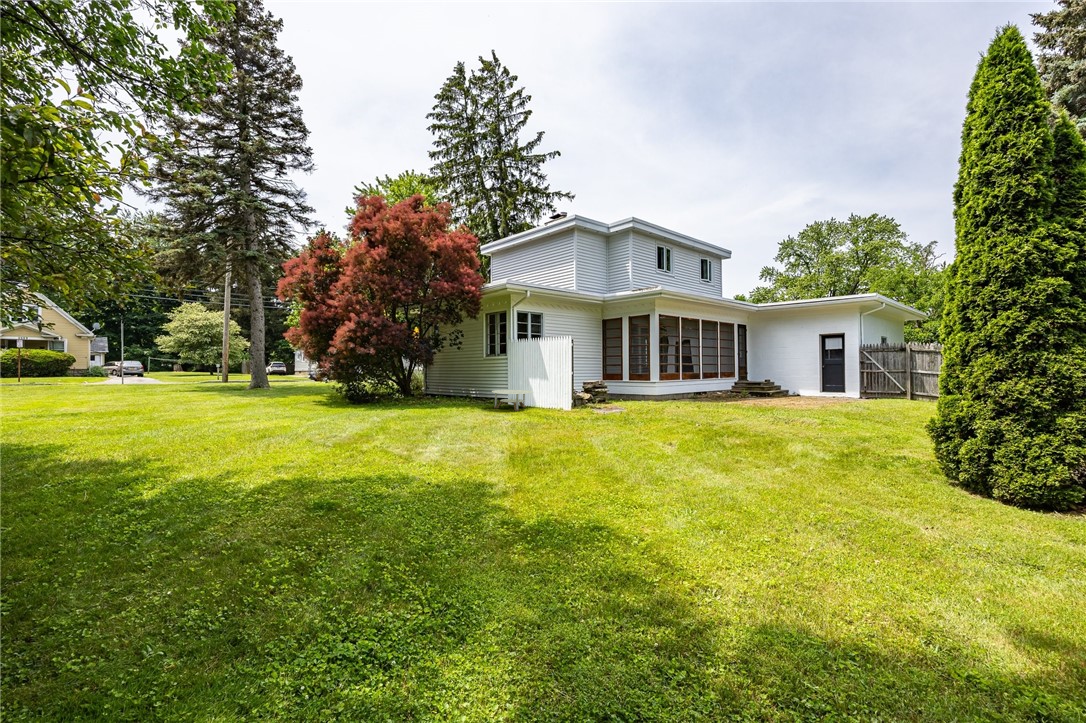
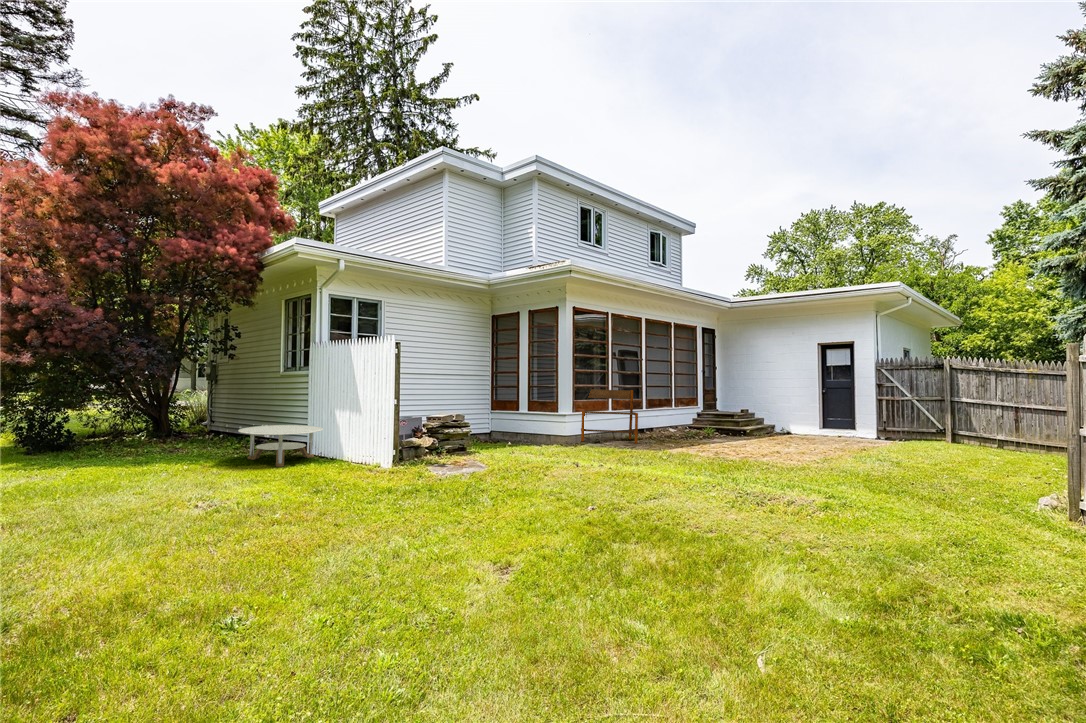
bench: none [664,367,702,401] -> present [581,389,638,444]

